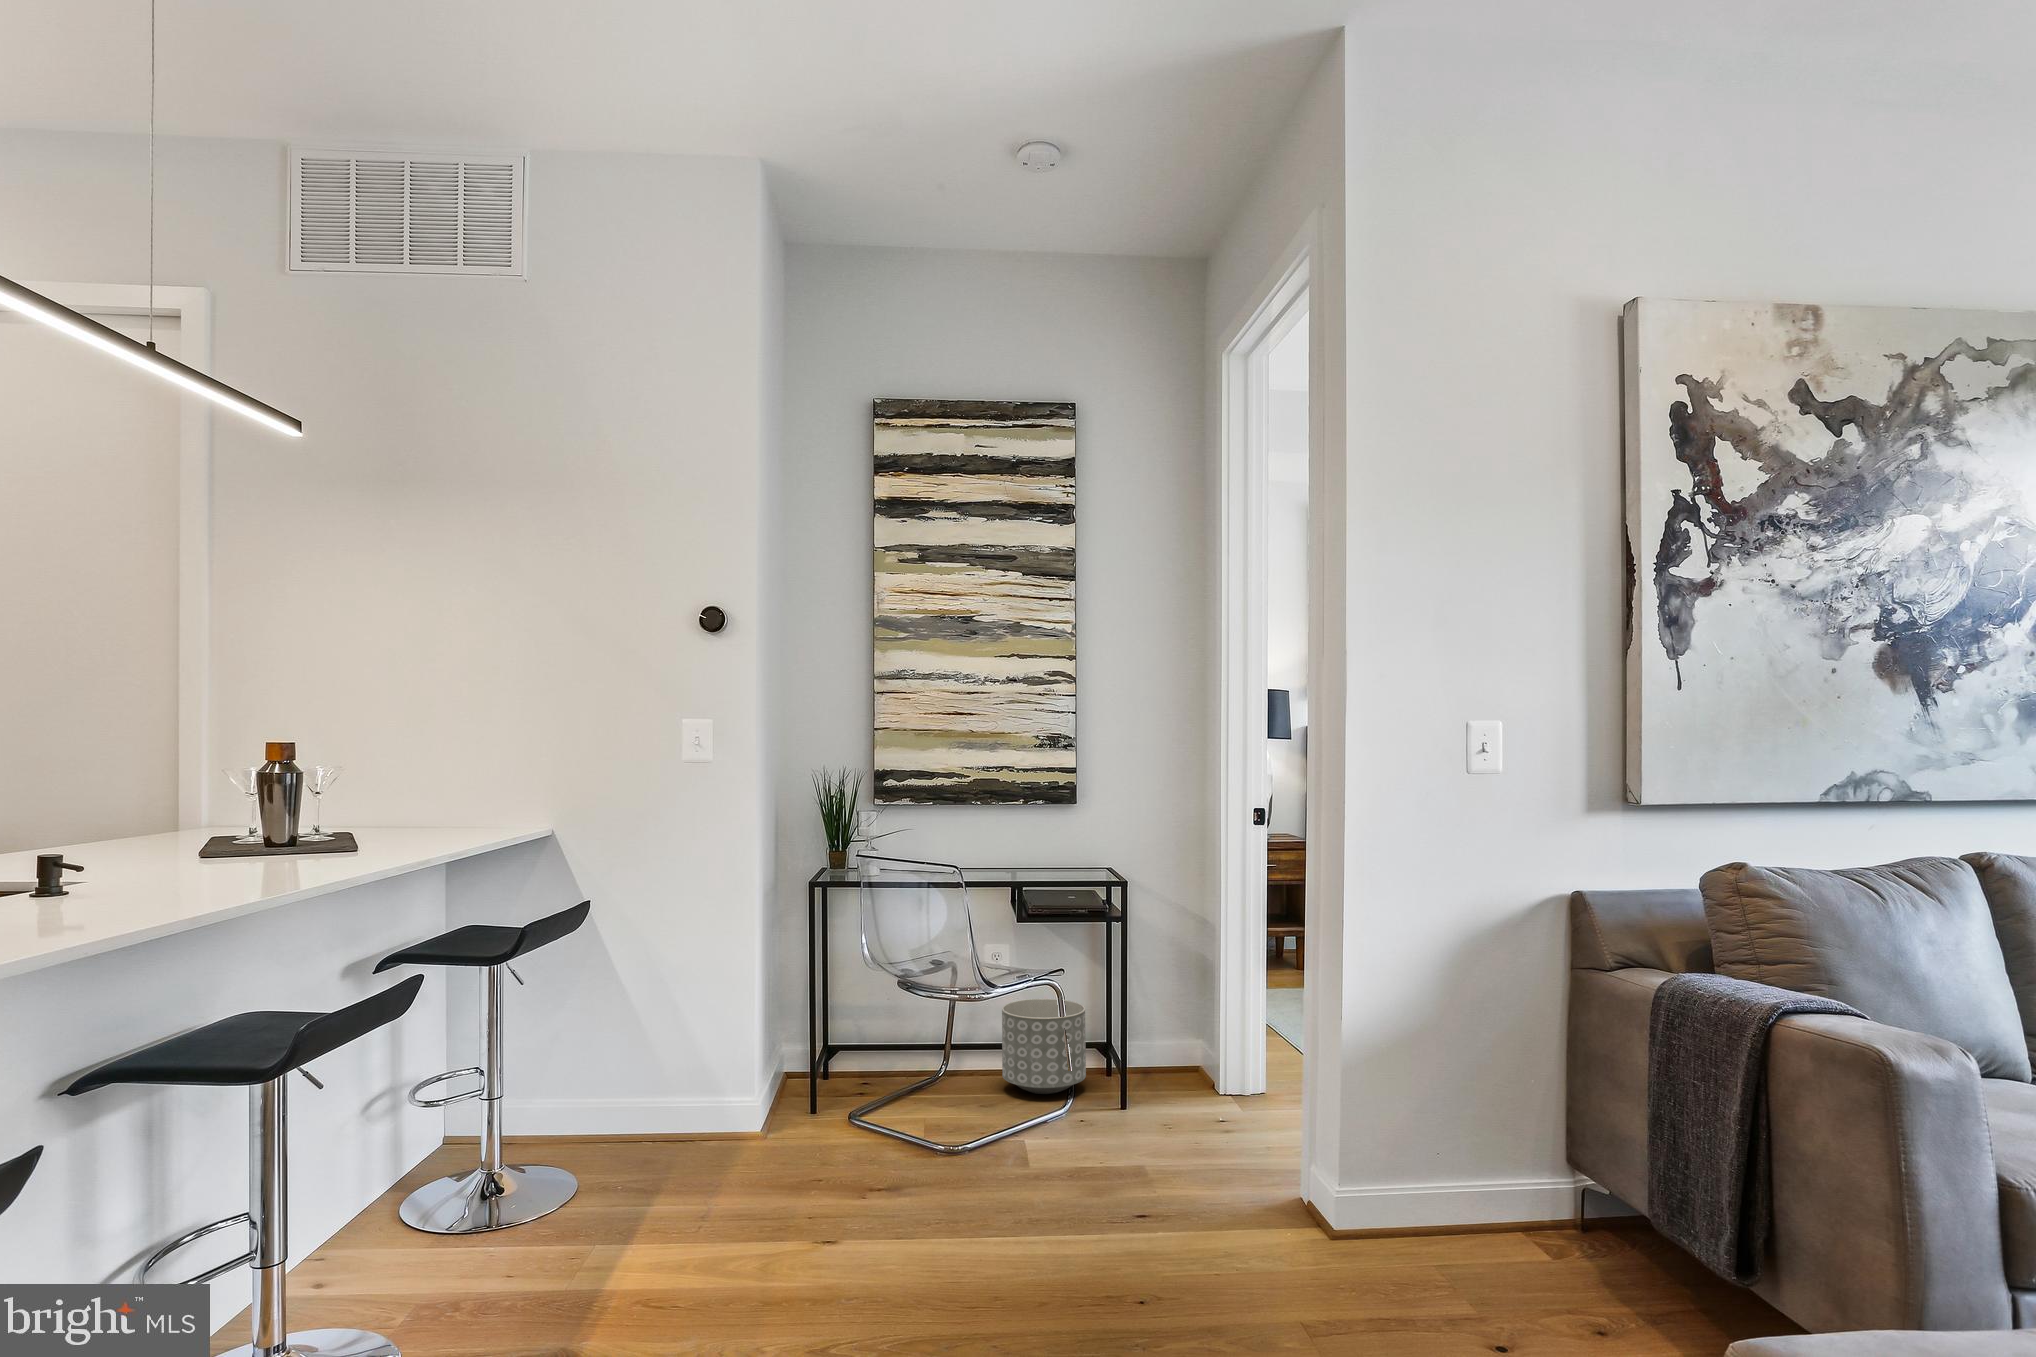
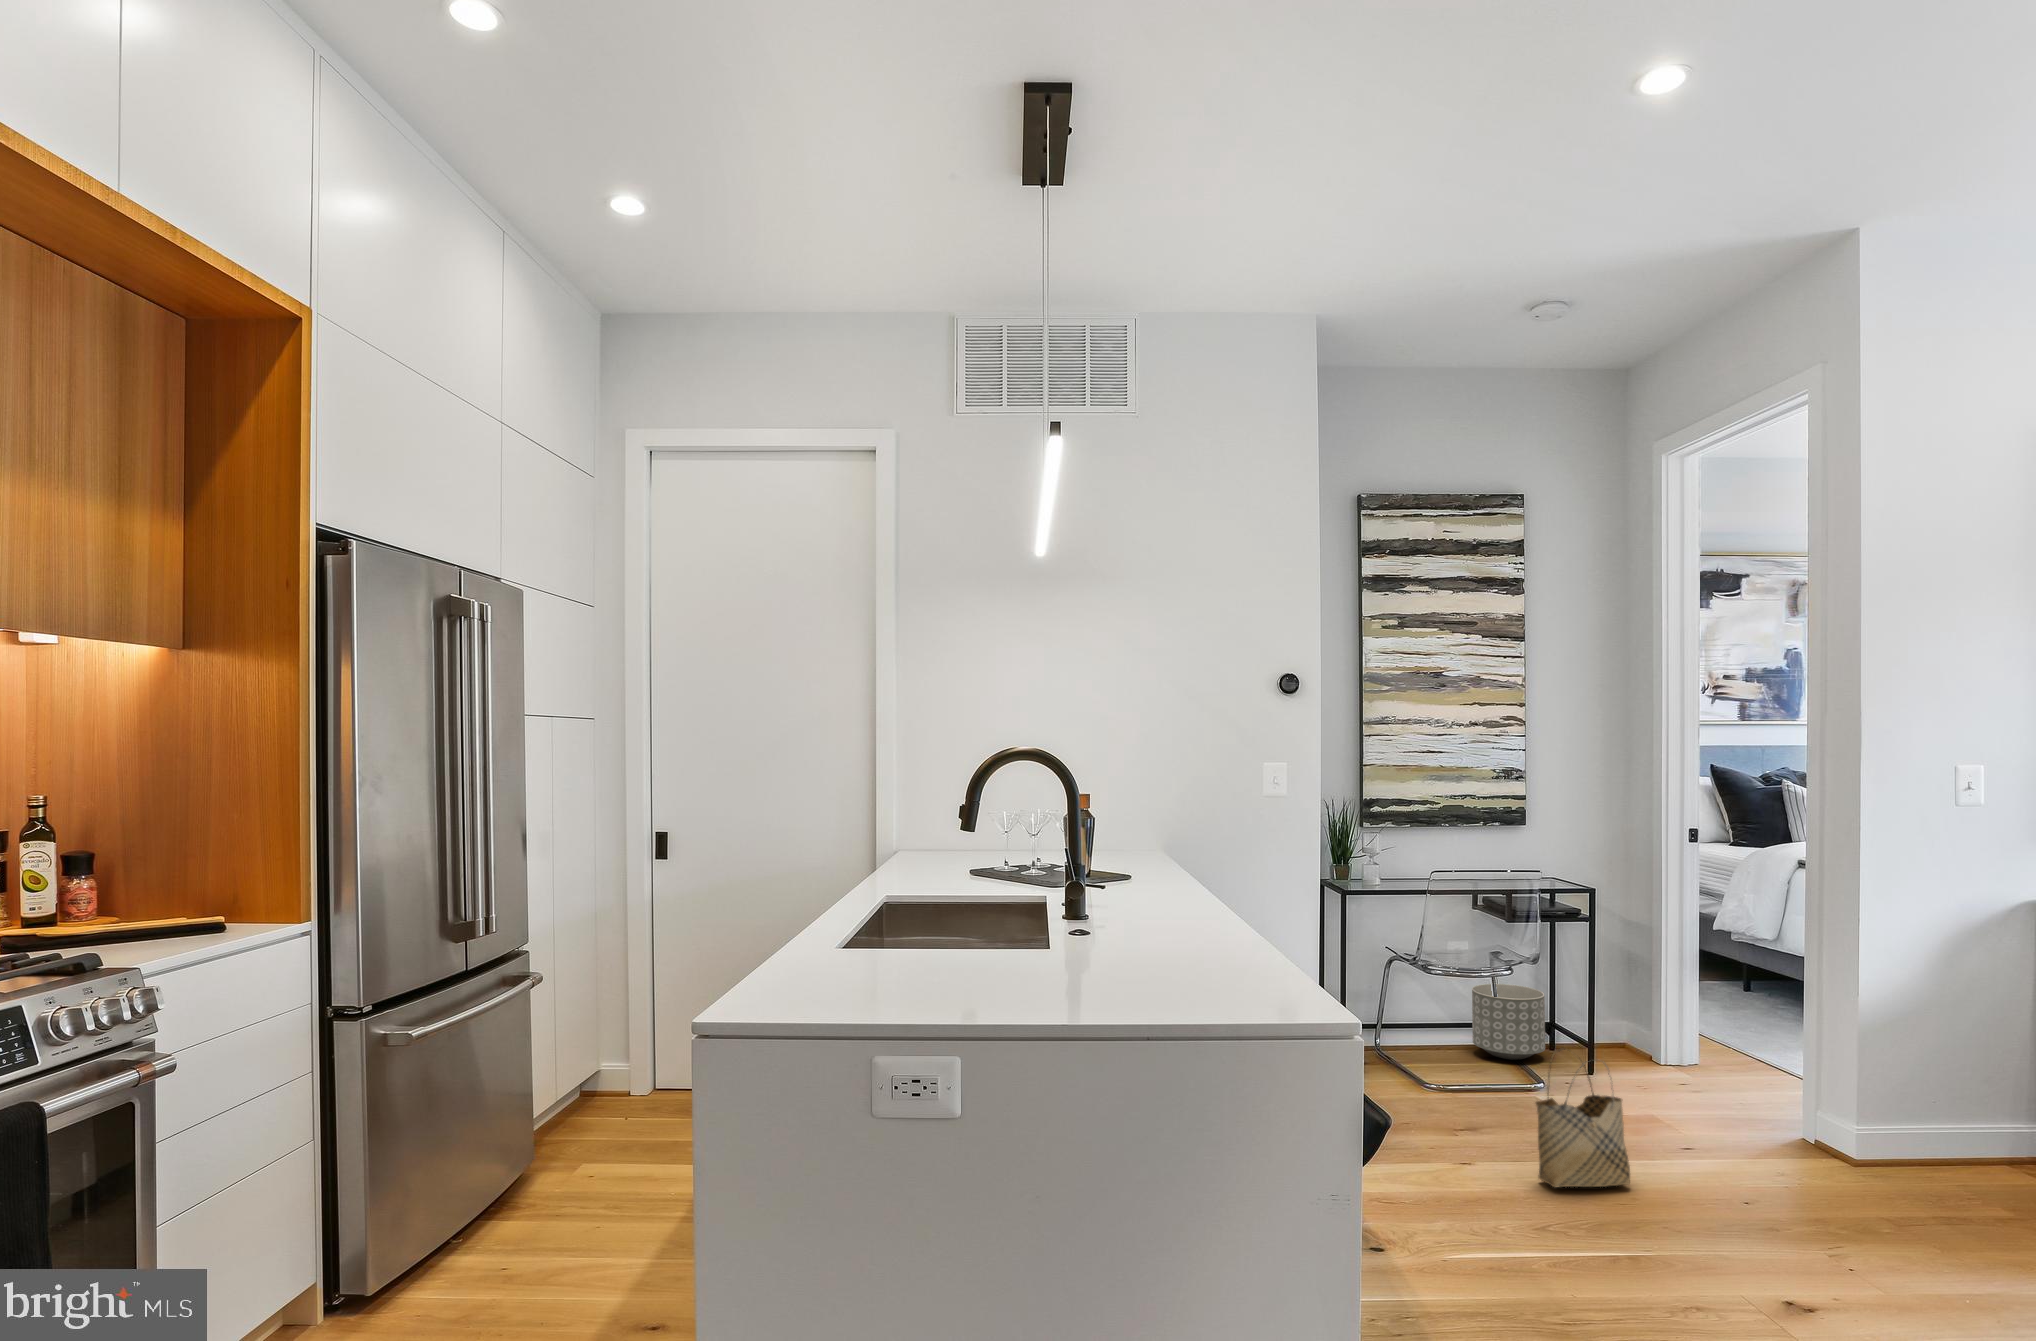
woven basket: none [903,1096,1036,1310] -> present [1536,1048,1630,1188]

